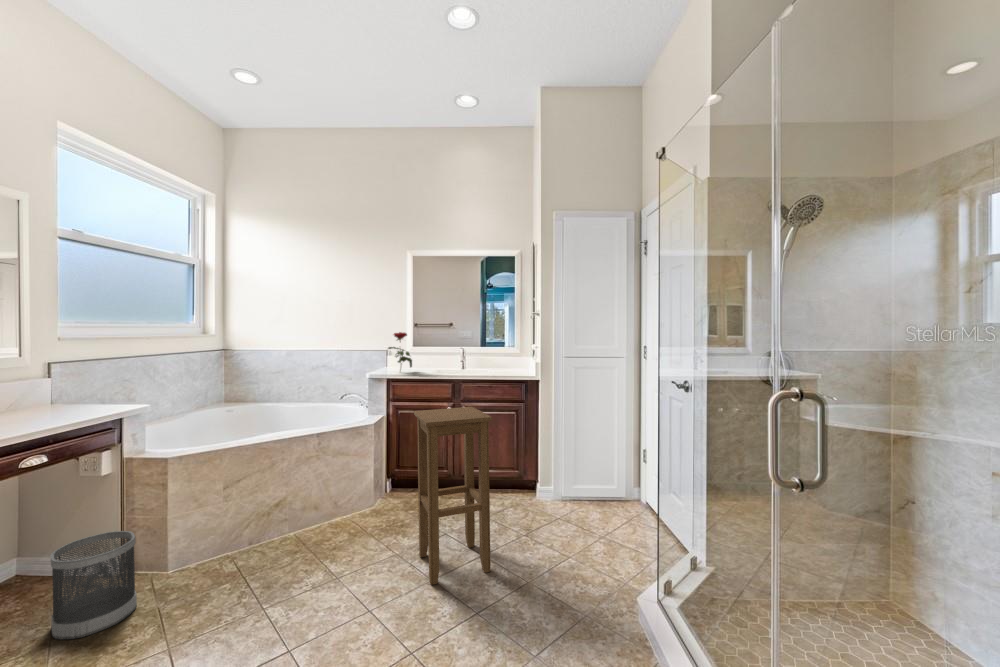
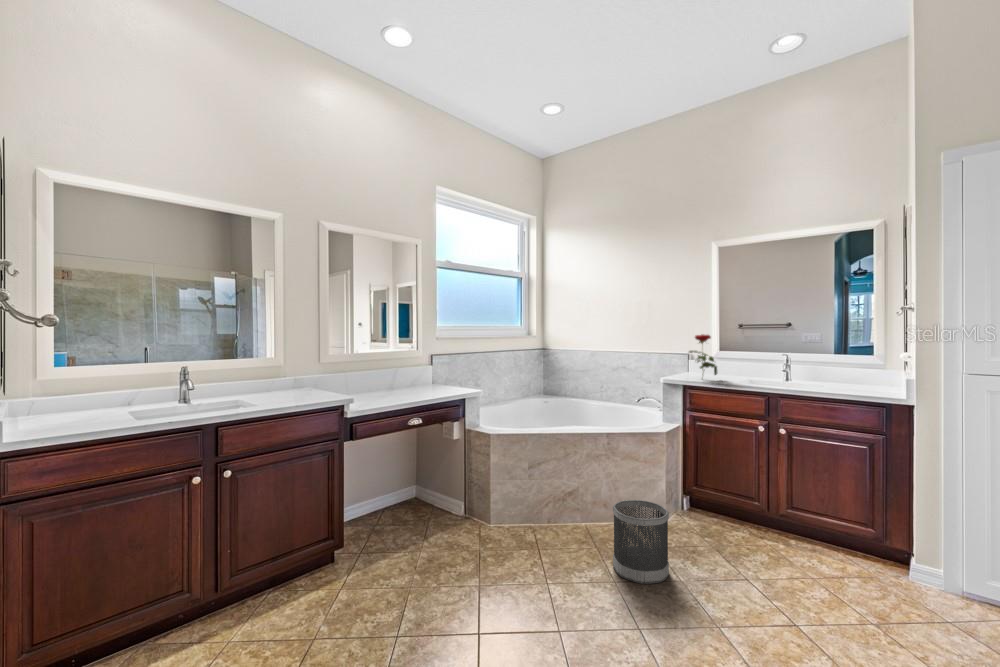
stool: present [414,407,492,585] -> none [702,425,802,645]
wastebasket: present [50,531,137,639] -> present [613,500,669,584]

